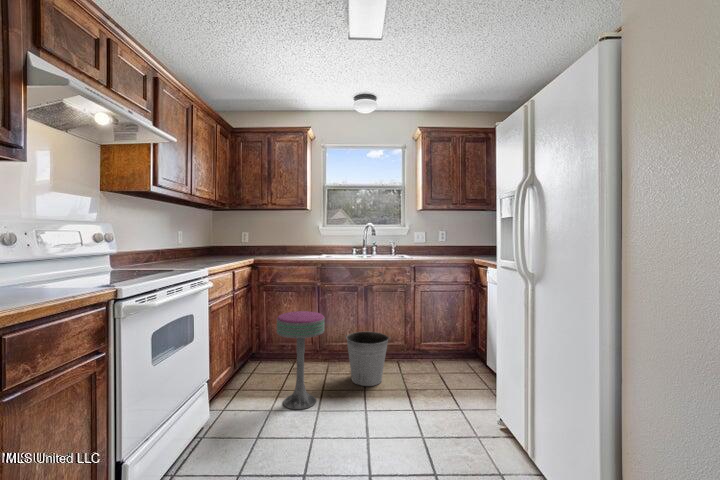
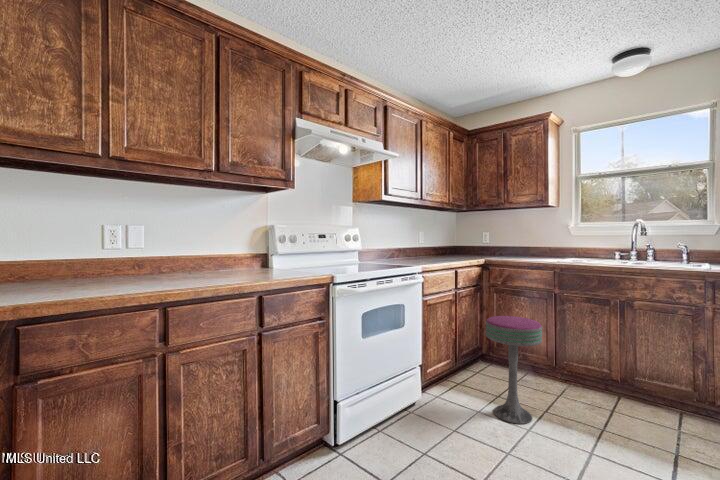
bucket: present [345,332,390,386] -> none [582,355,654,430]

